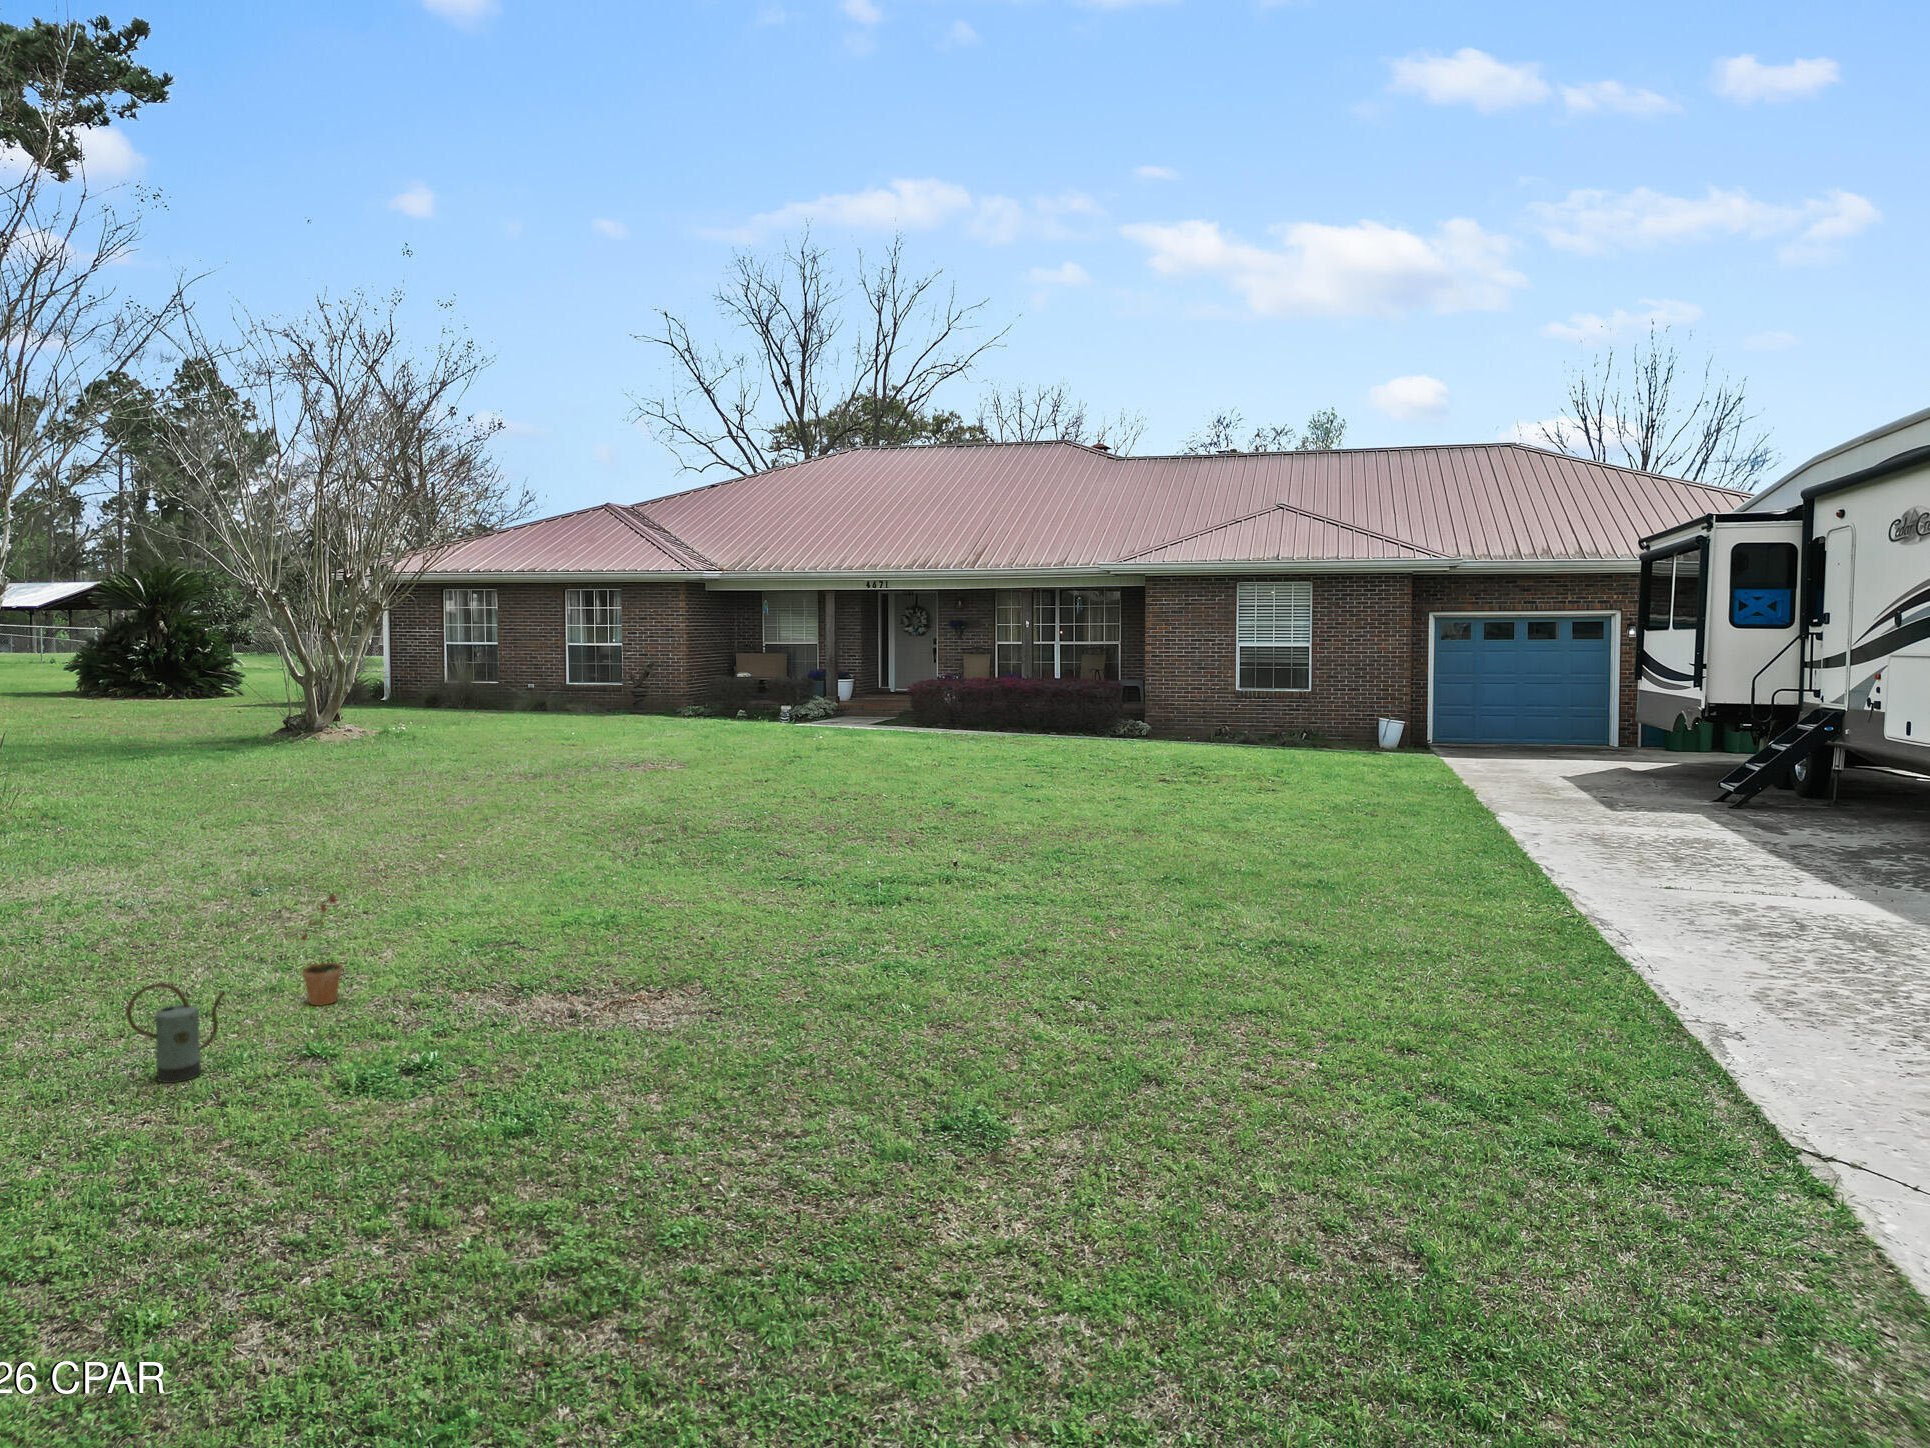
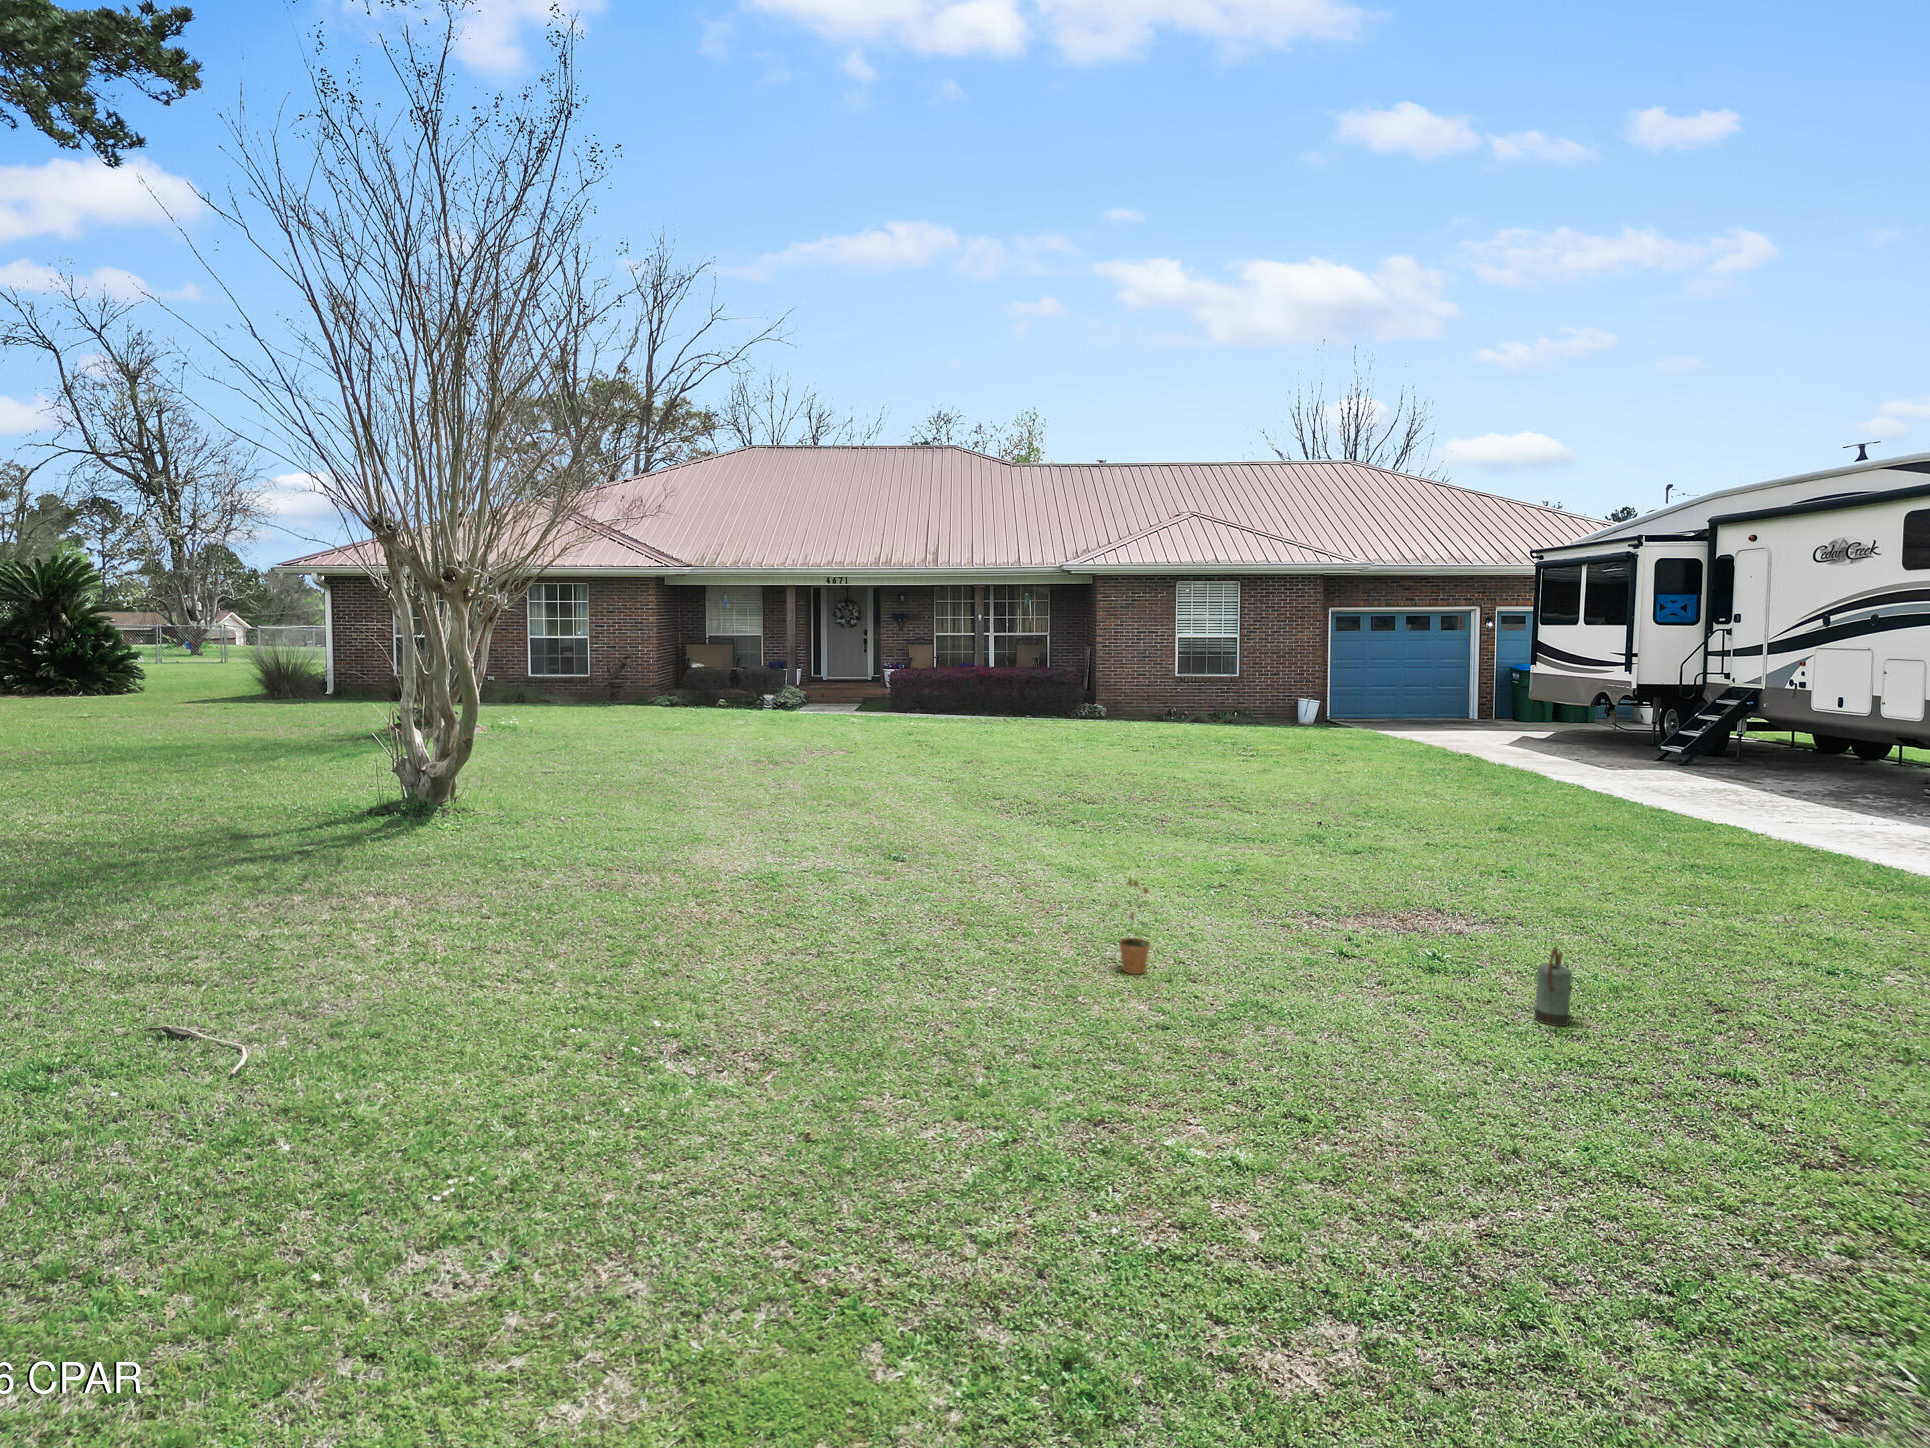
watering can: present [126,983,225,1083] -> present [1534,947,1572,1026]

